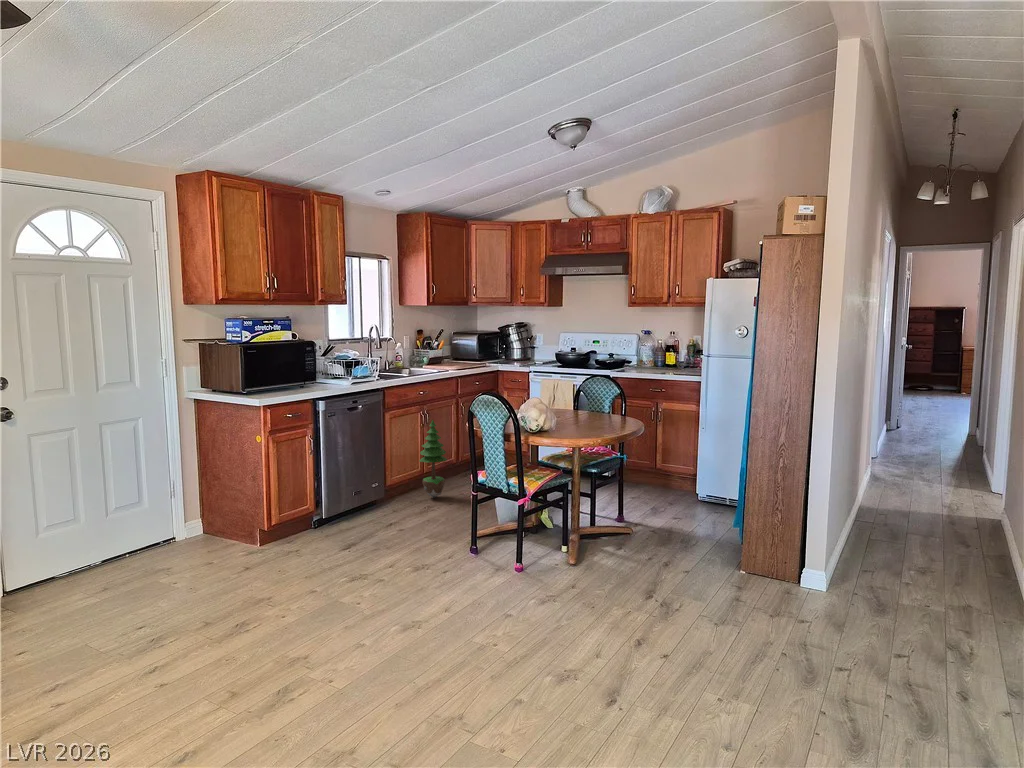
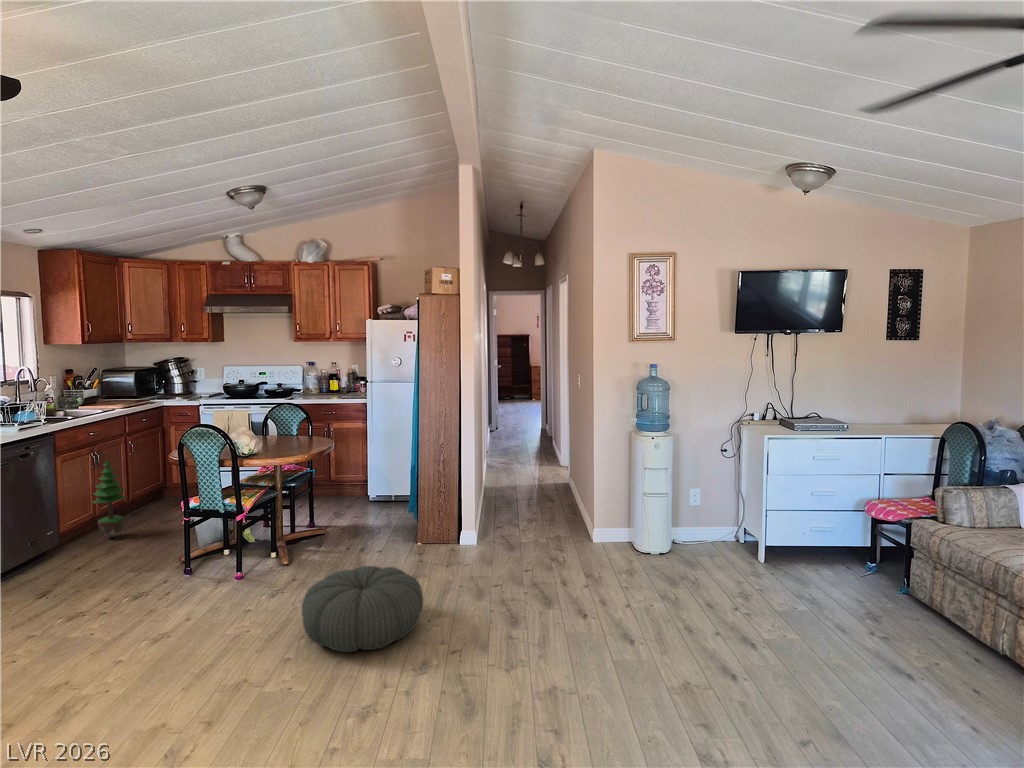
pouf: none [547,592,708,712] -> present [302,566,423,652]

